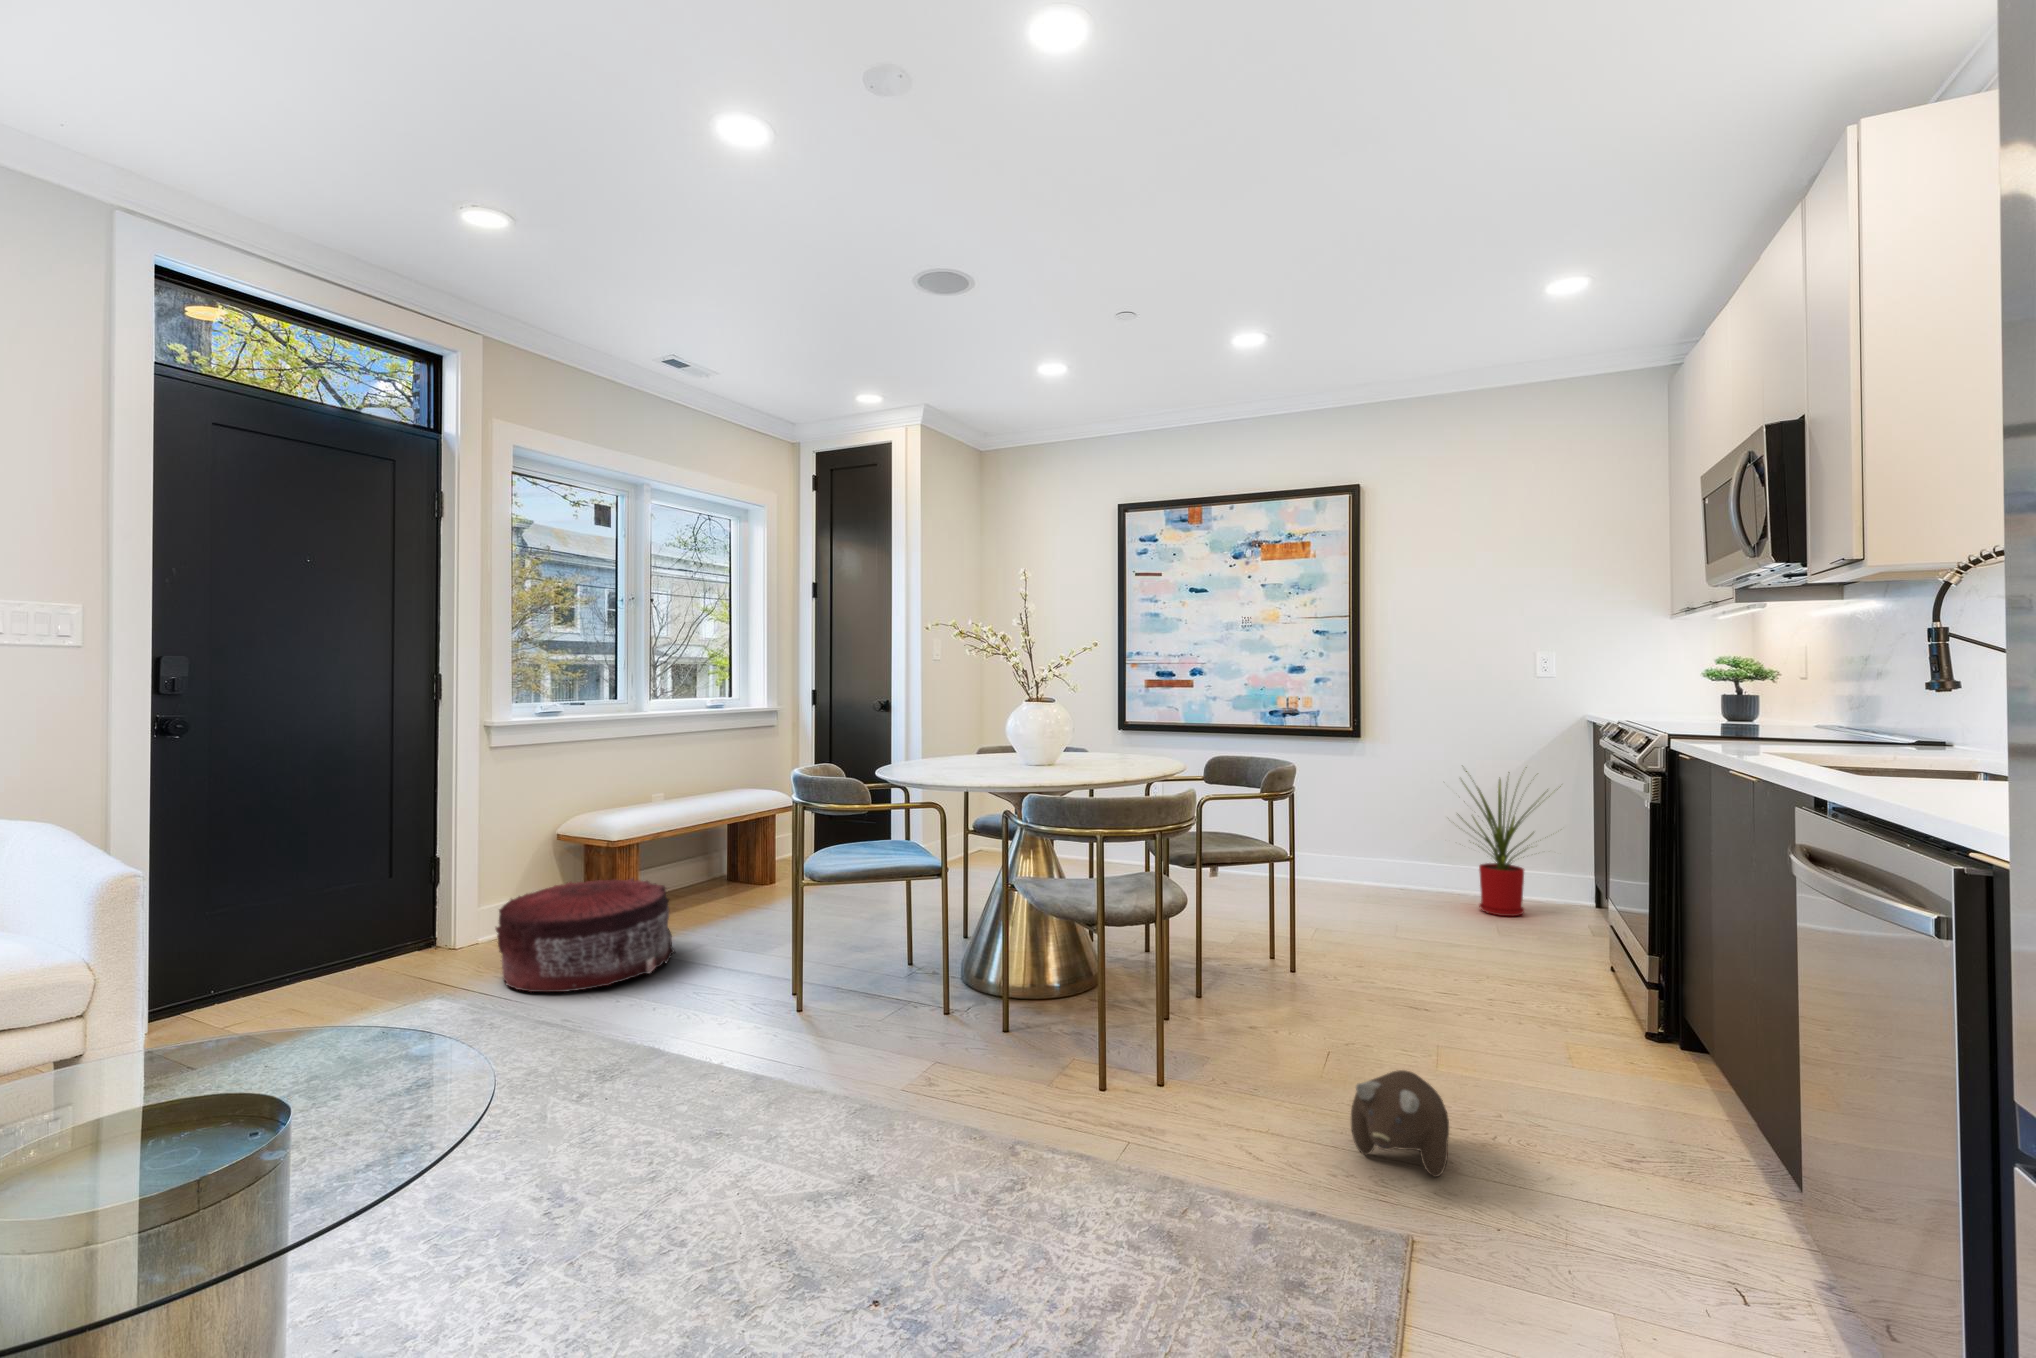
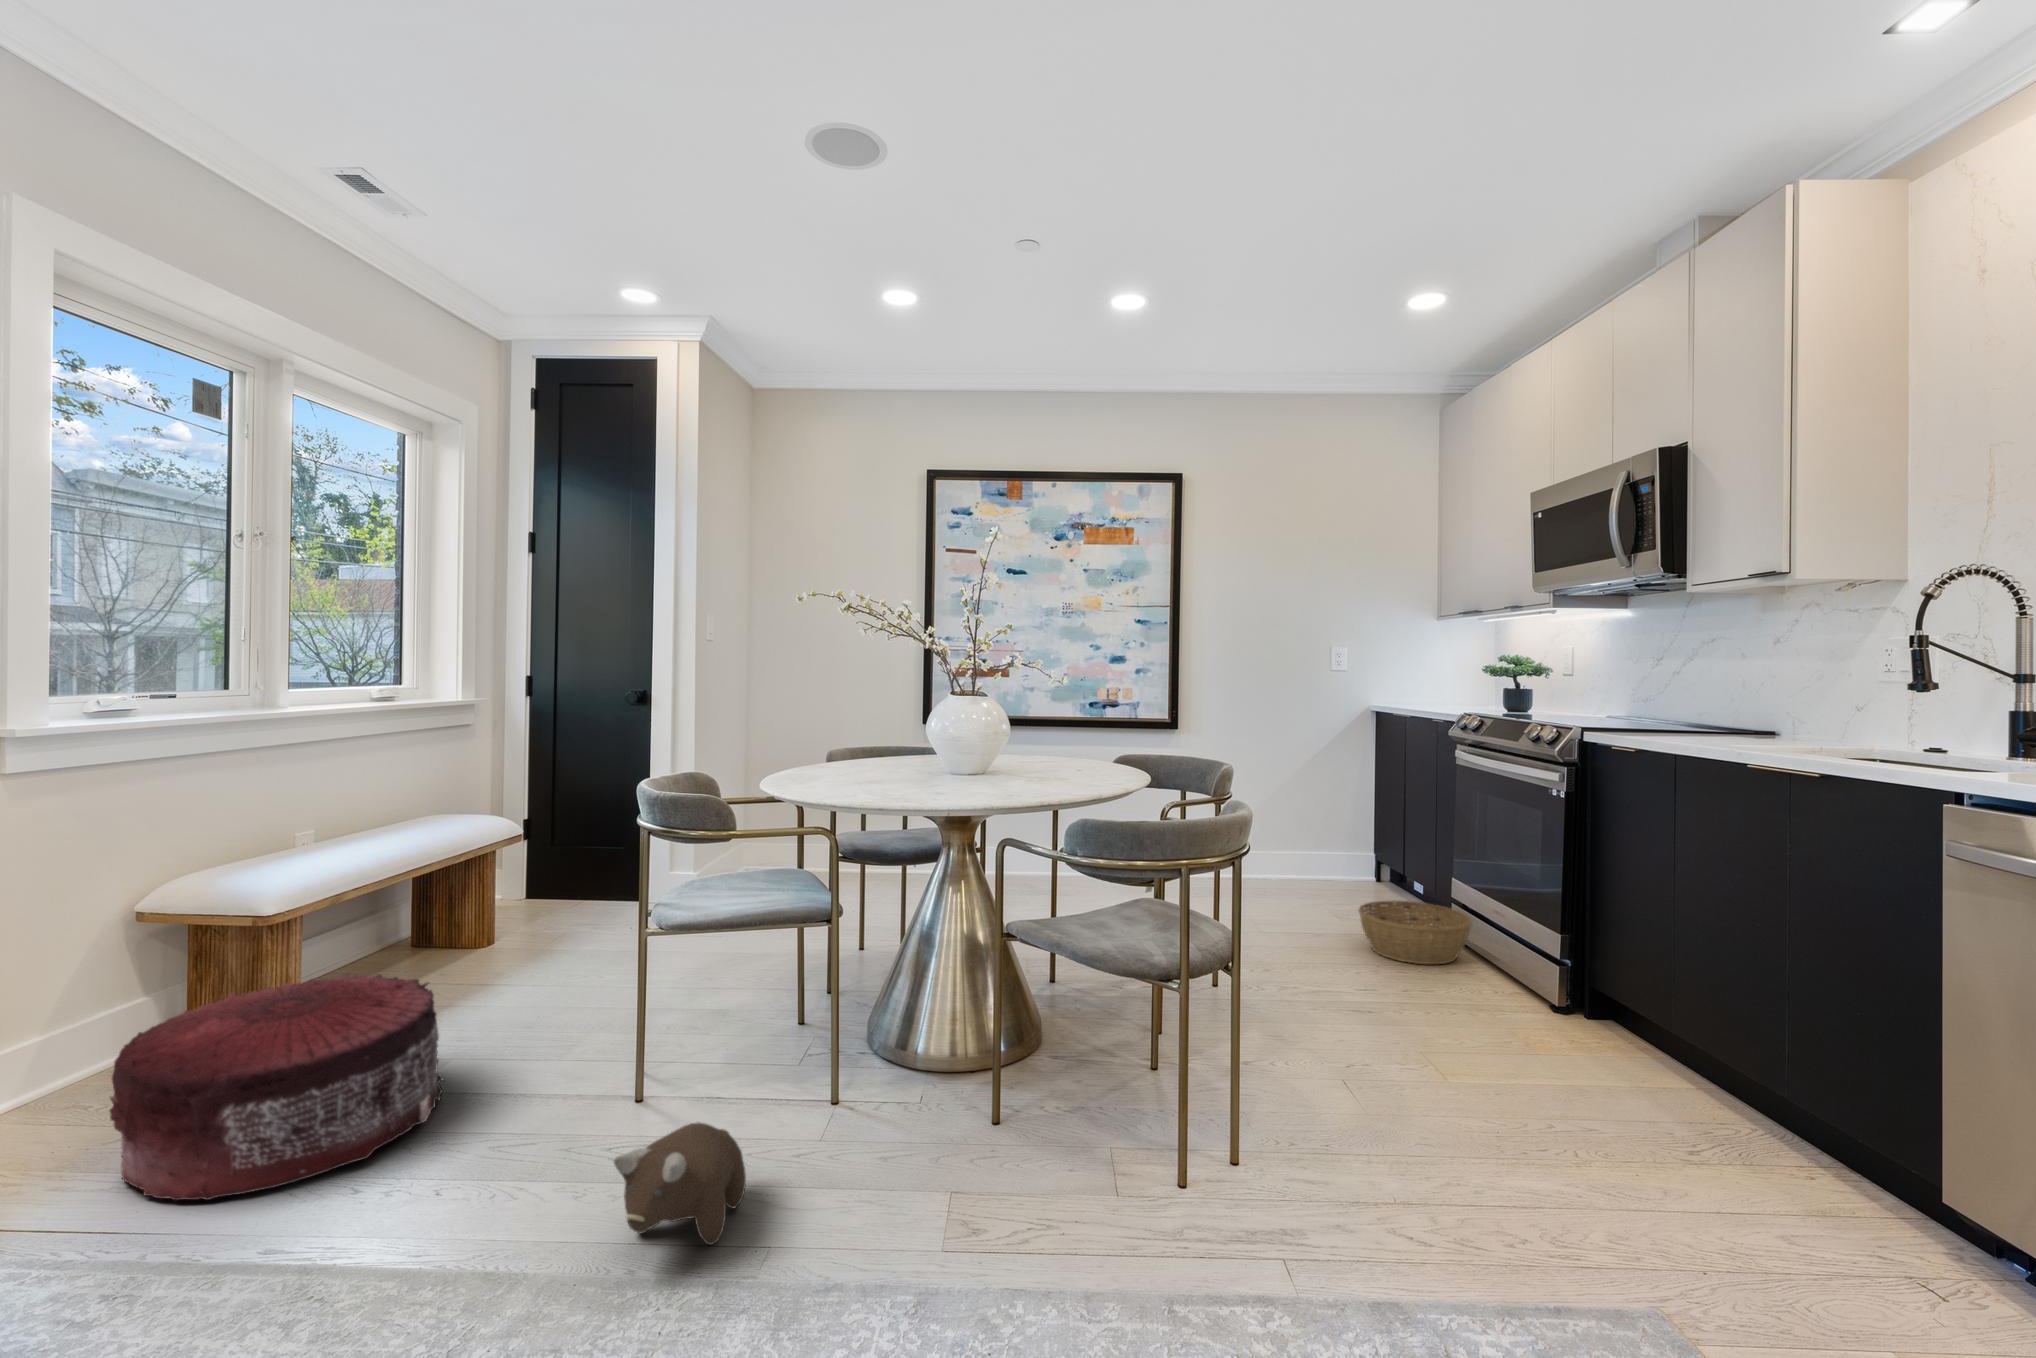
house plant: present [1458,767,1561,916] -> none [1268,753,1377,896]
basket: none [1473,918,1602,987] -> present [1358,901,1472,965]
plush toy: present [1351,1070,1449,1177] -> present [614,1122,746,1245]

